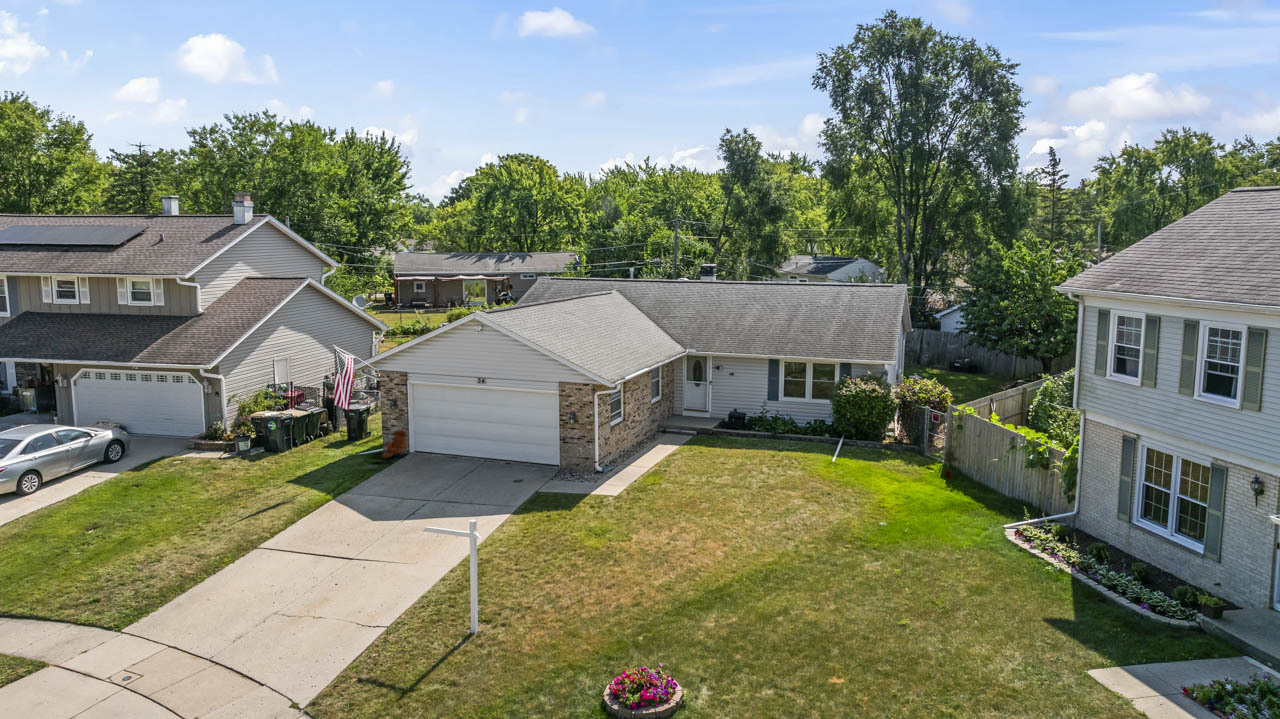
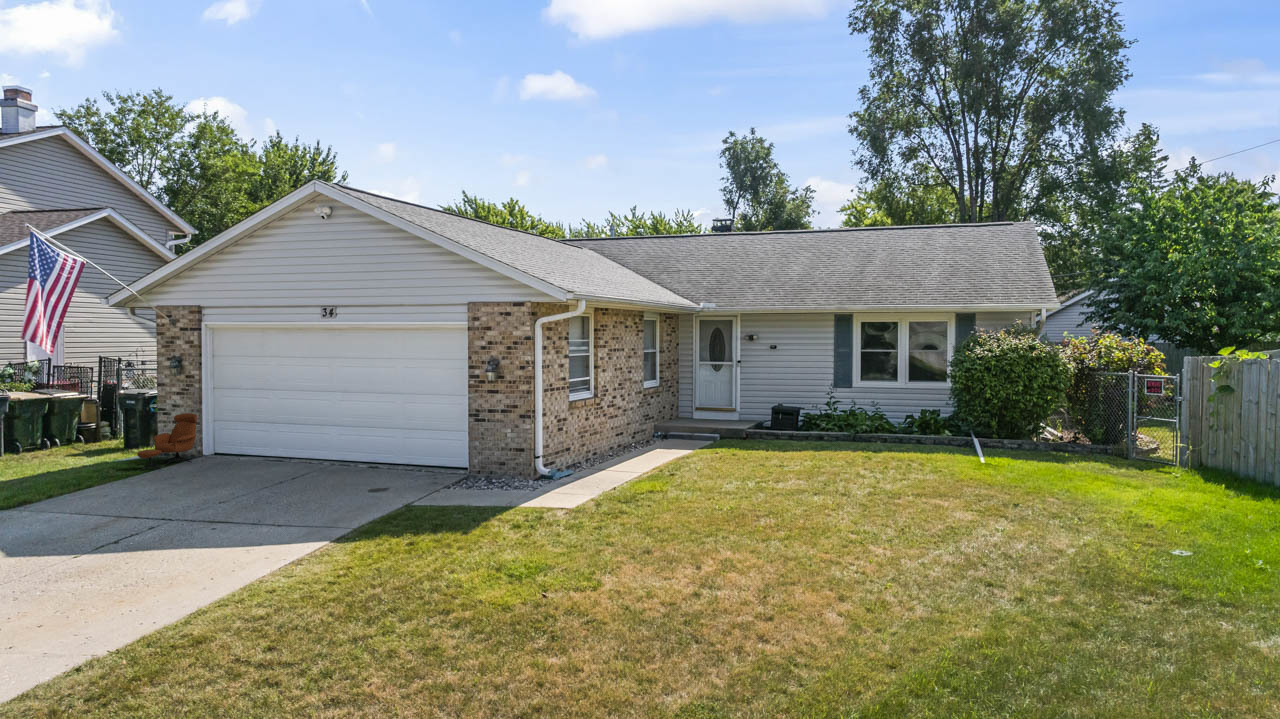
potted tree: present [945,447,960,477] -> none [1215,413,1259,478]

